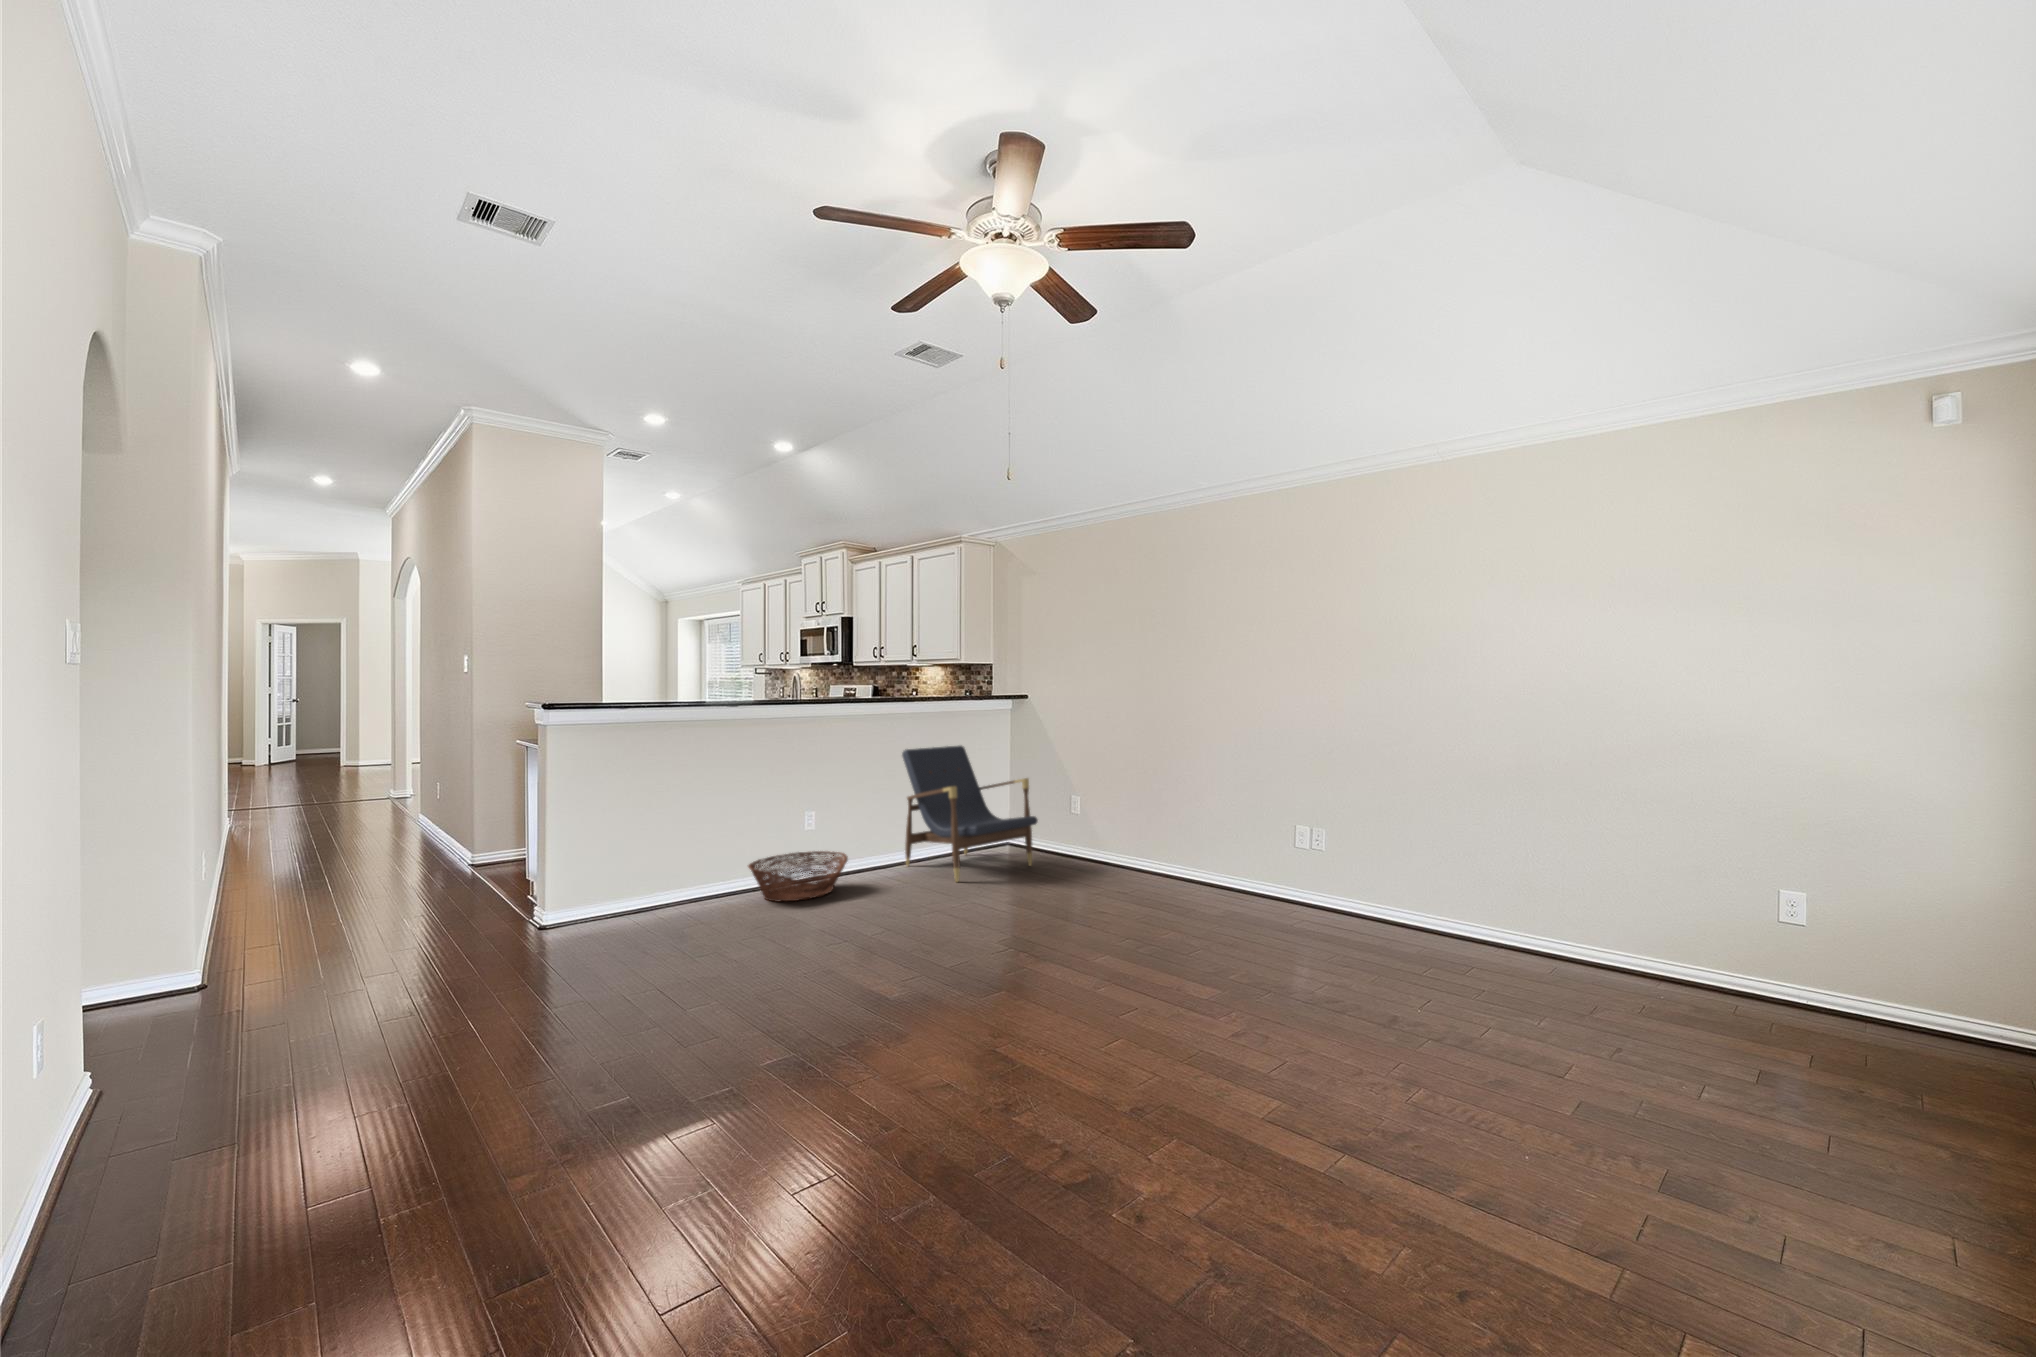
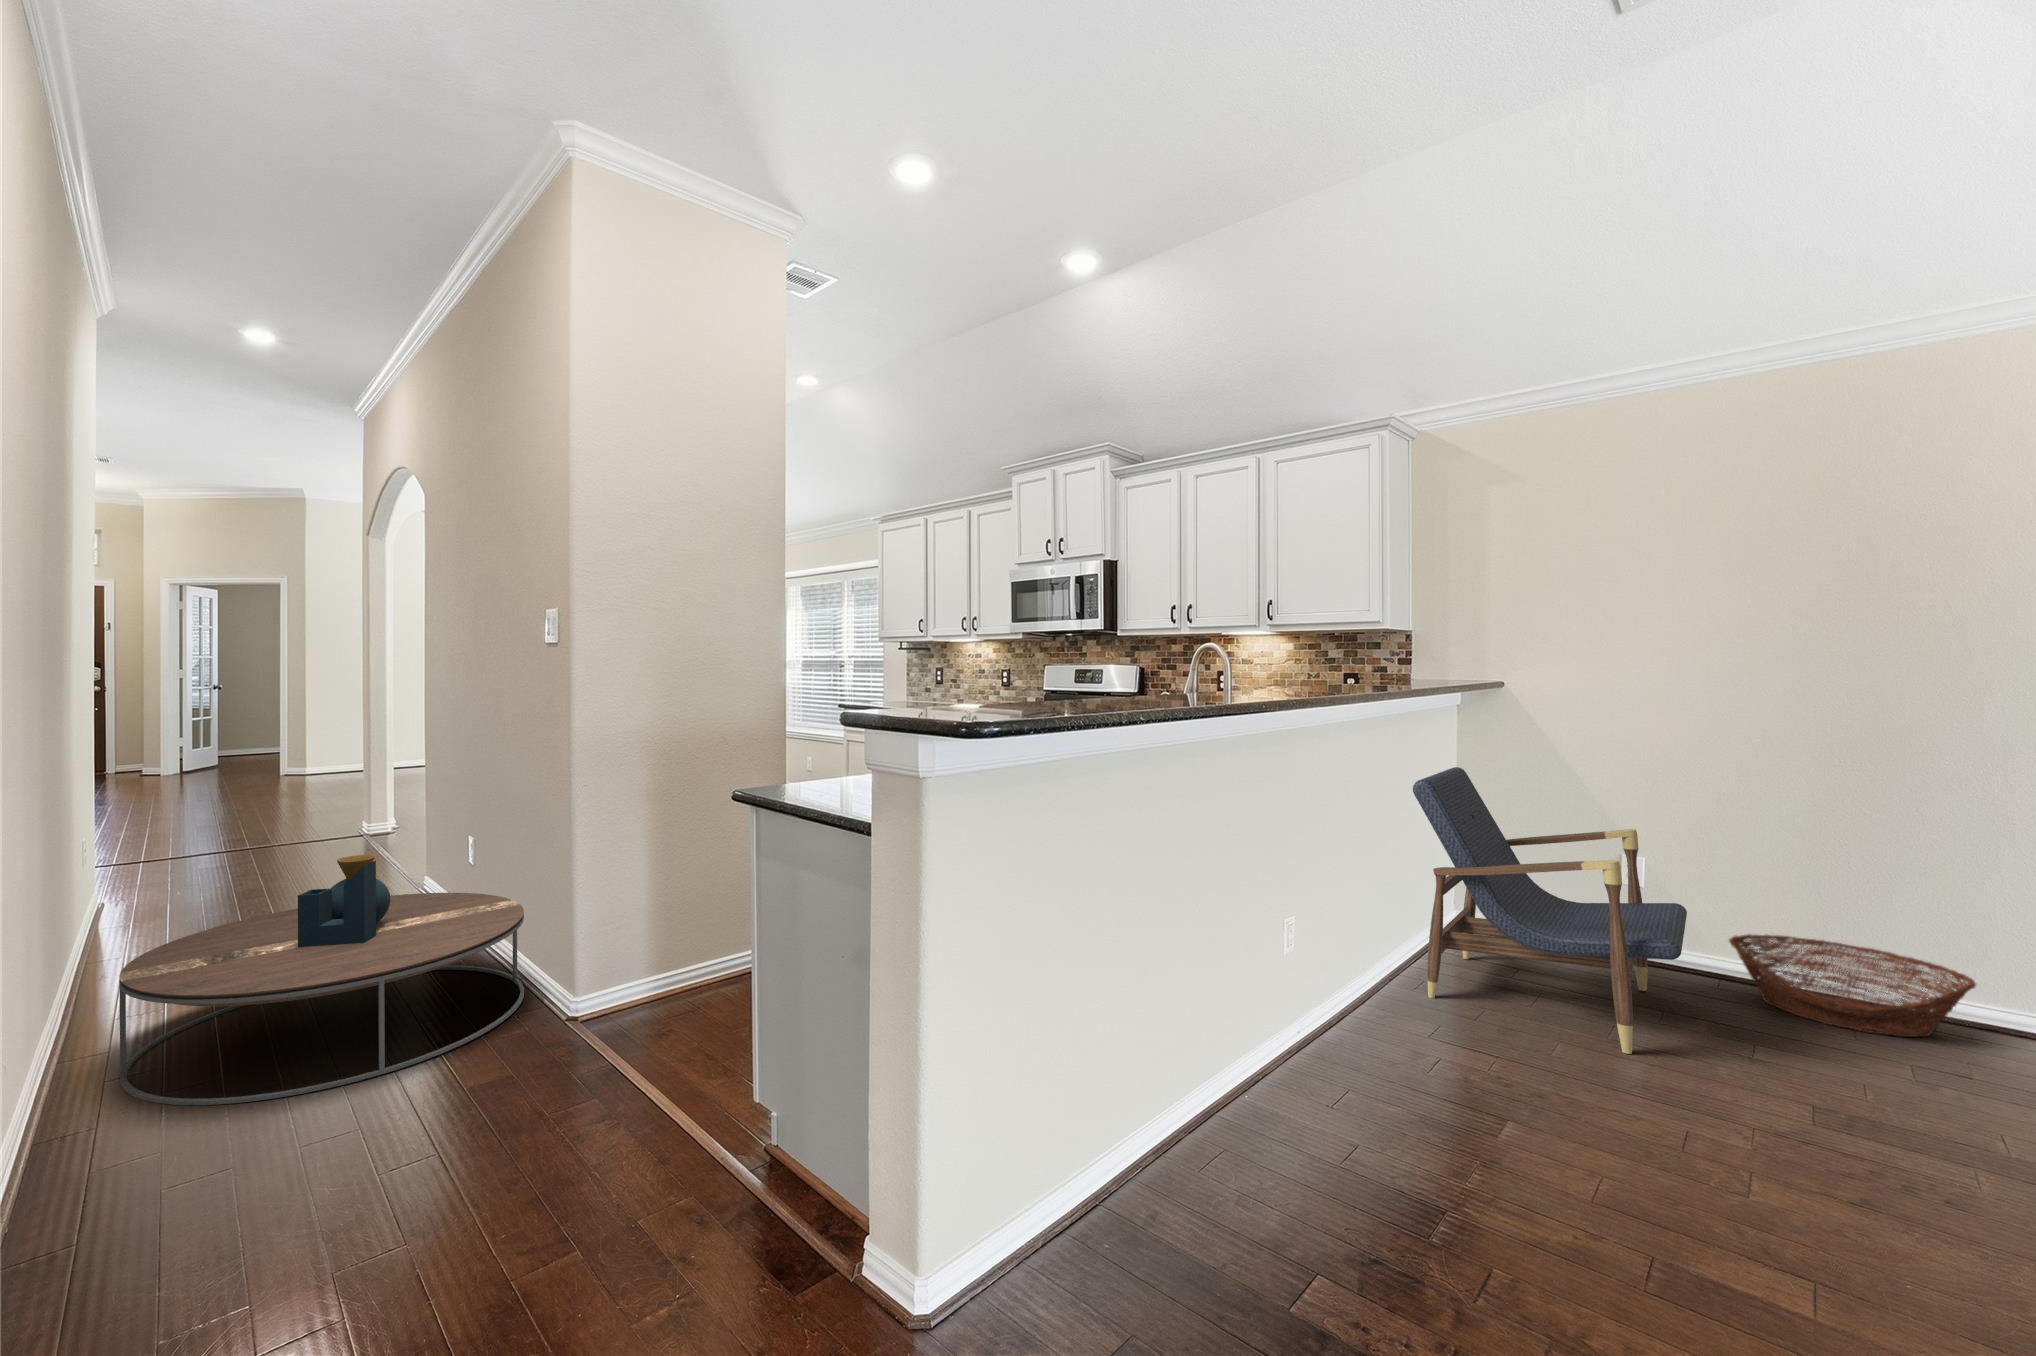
coffee table: none [255,782,443,880] -> present [119,855,524,1105]
basket: present [748,851,848,902] -> present [1729,934,1976,1037]

